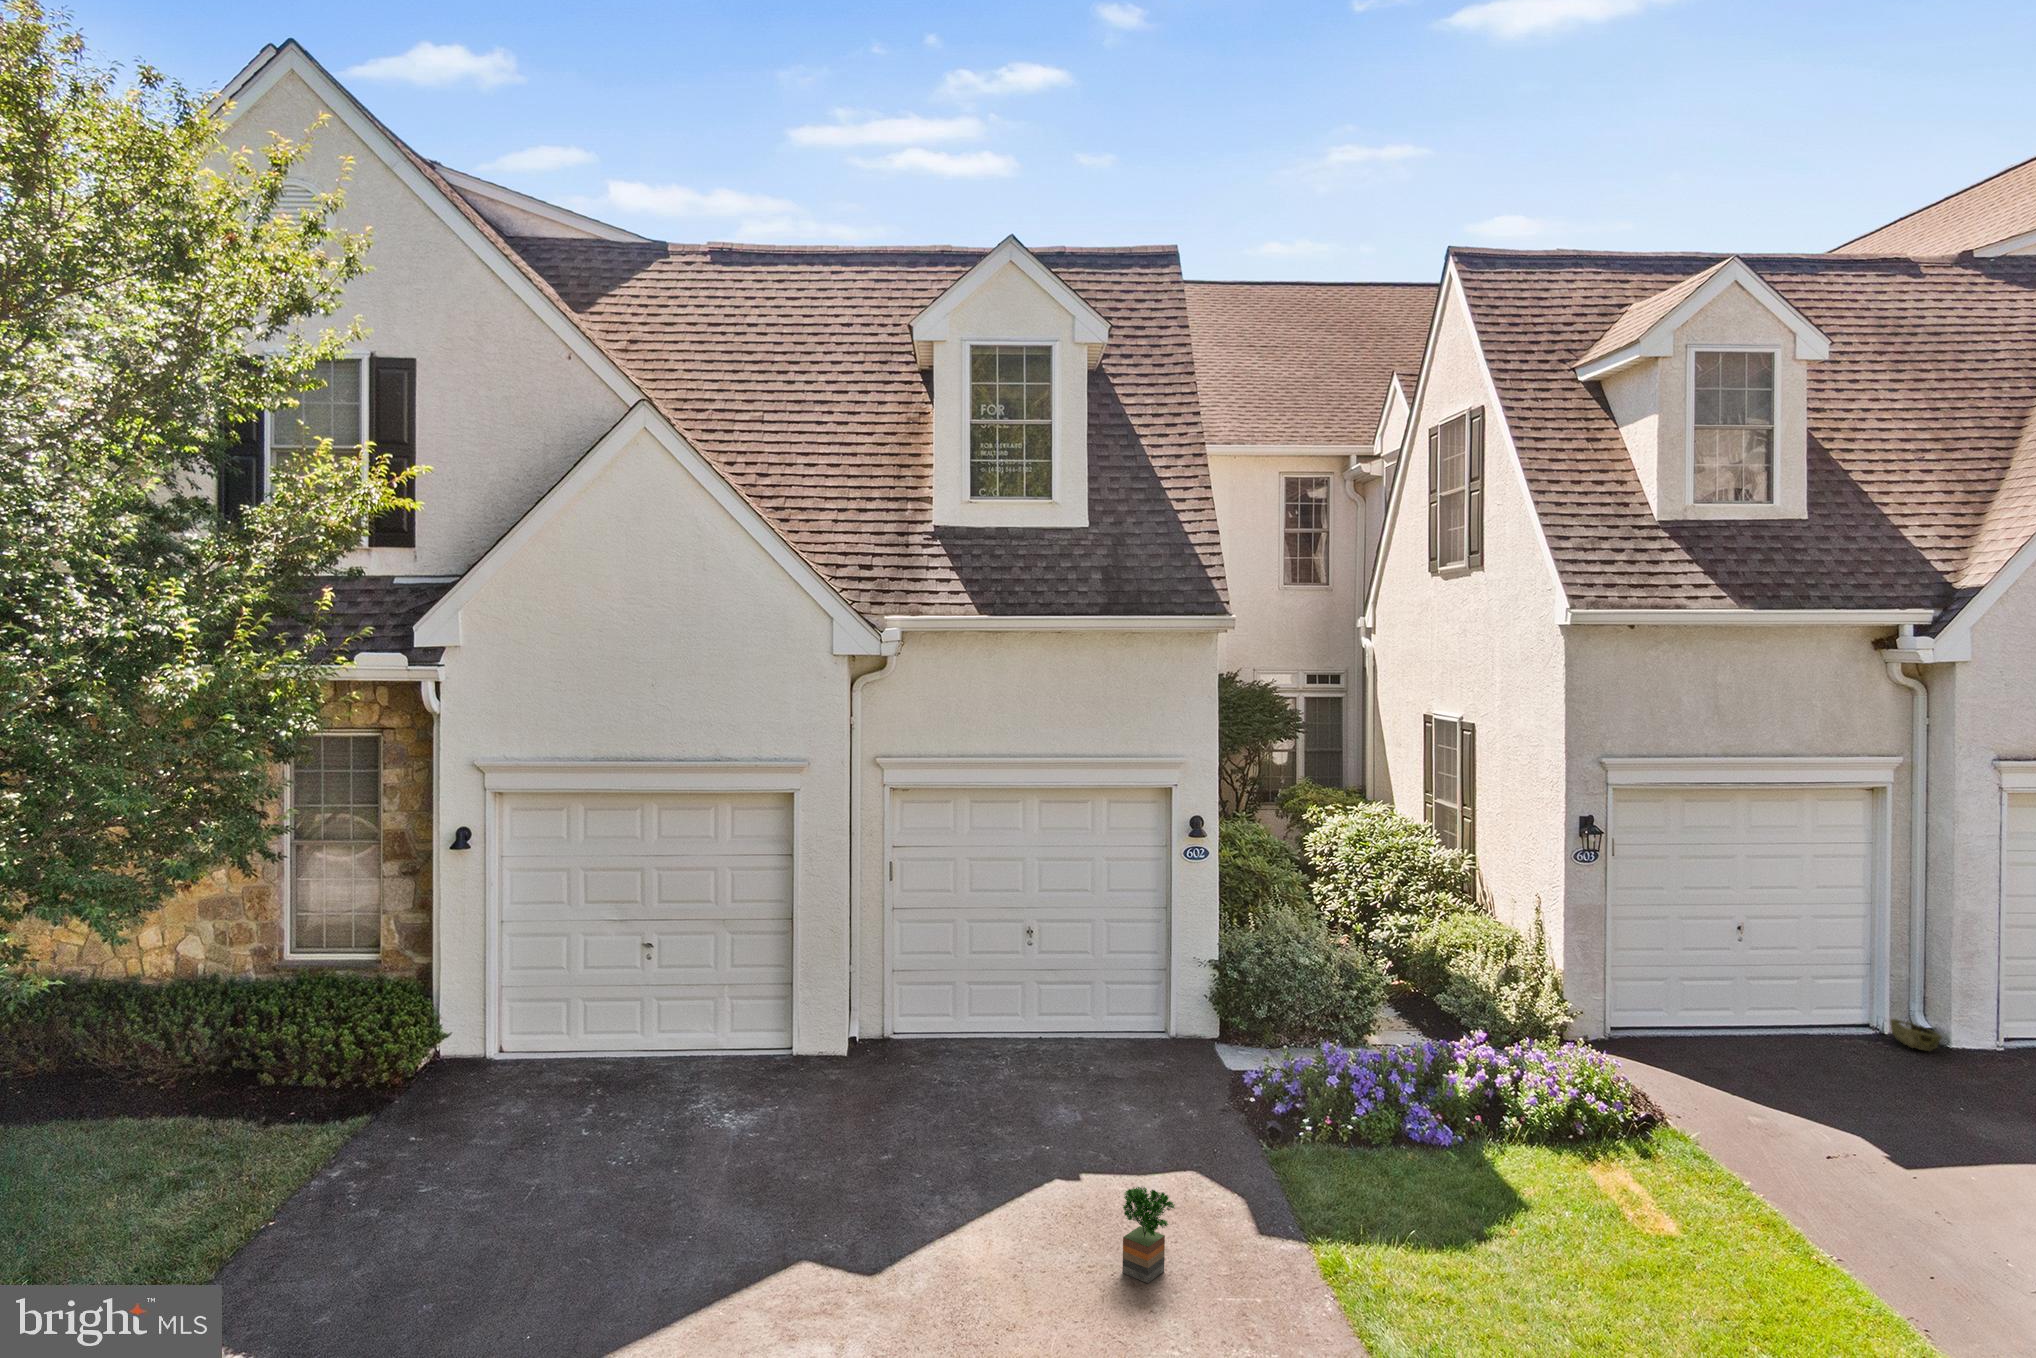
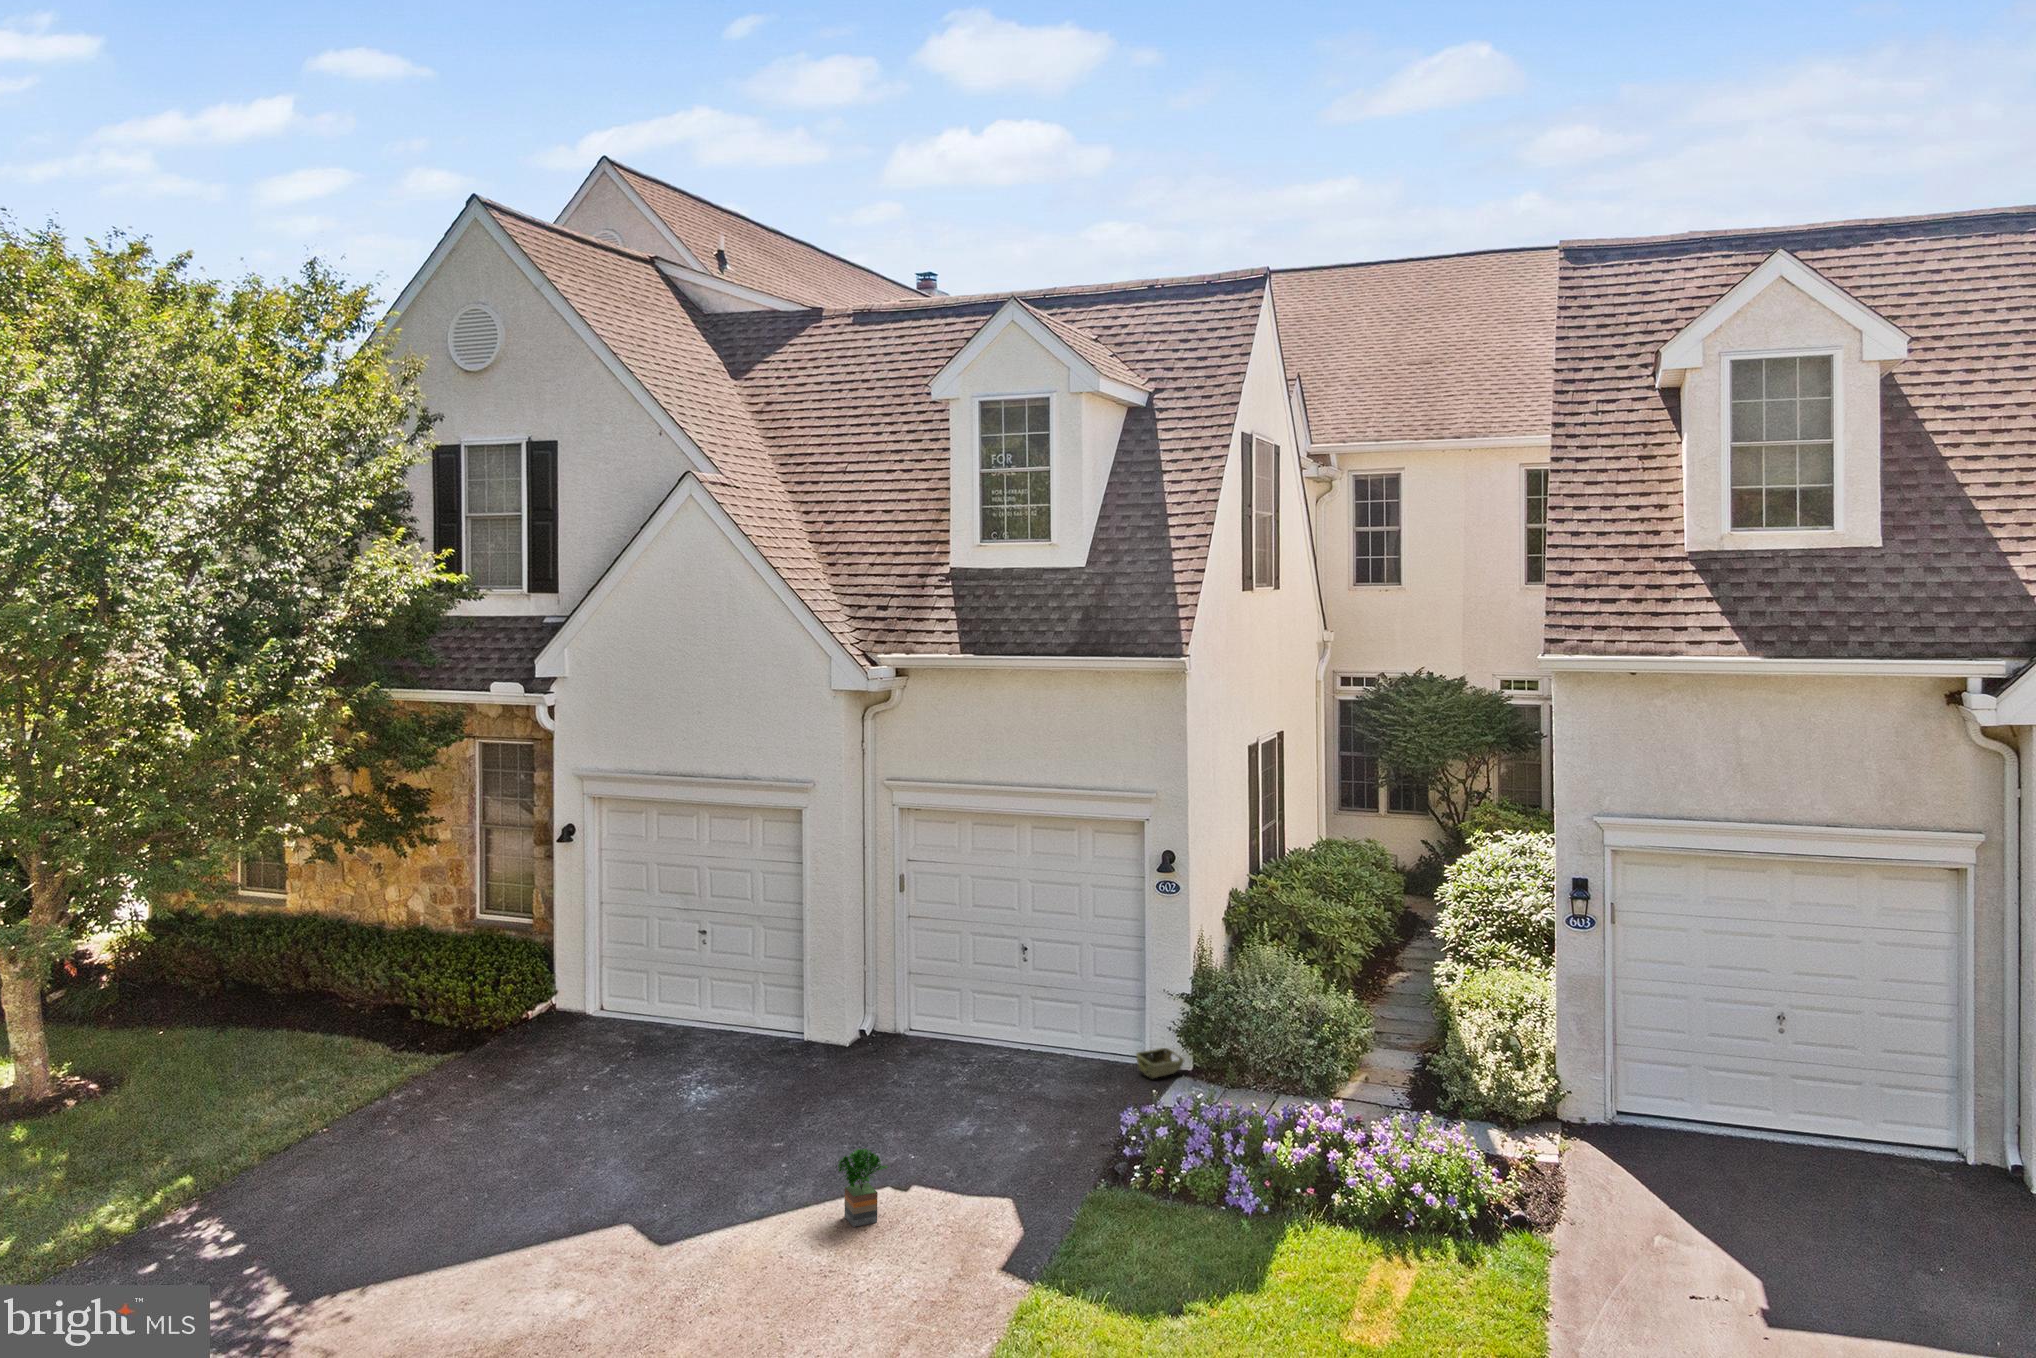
woven basket: present [1891,1019,1942,1051] -> present [1136,1048,1184,1078]

